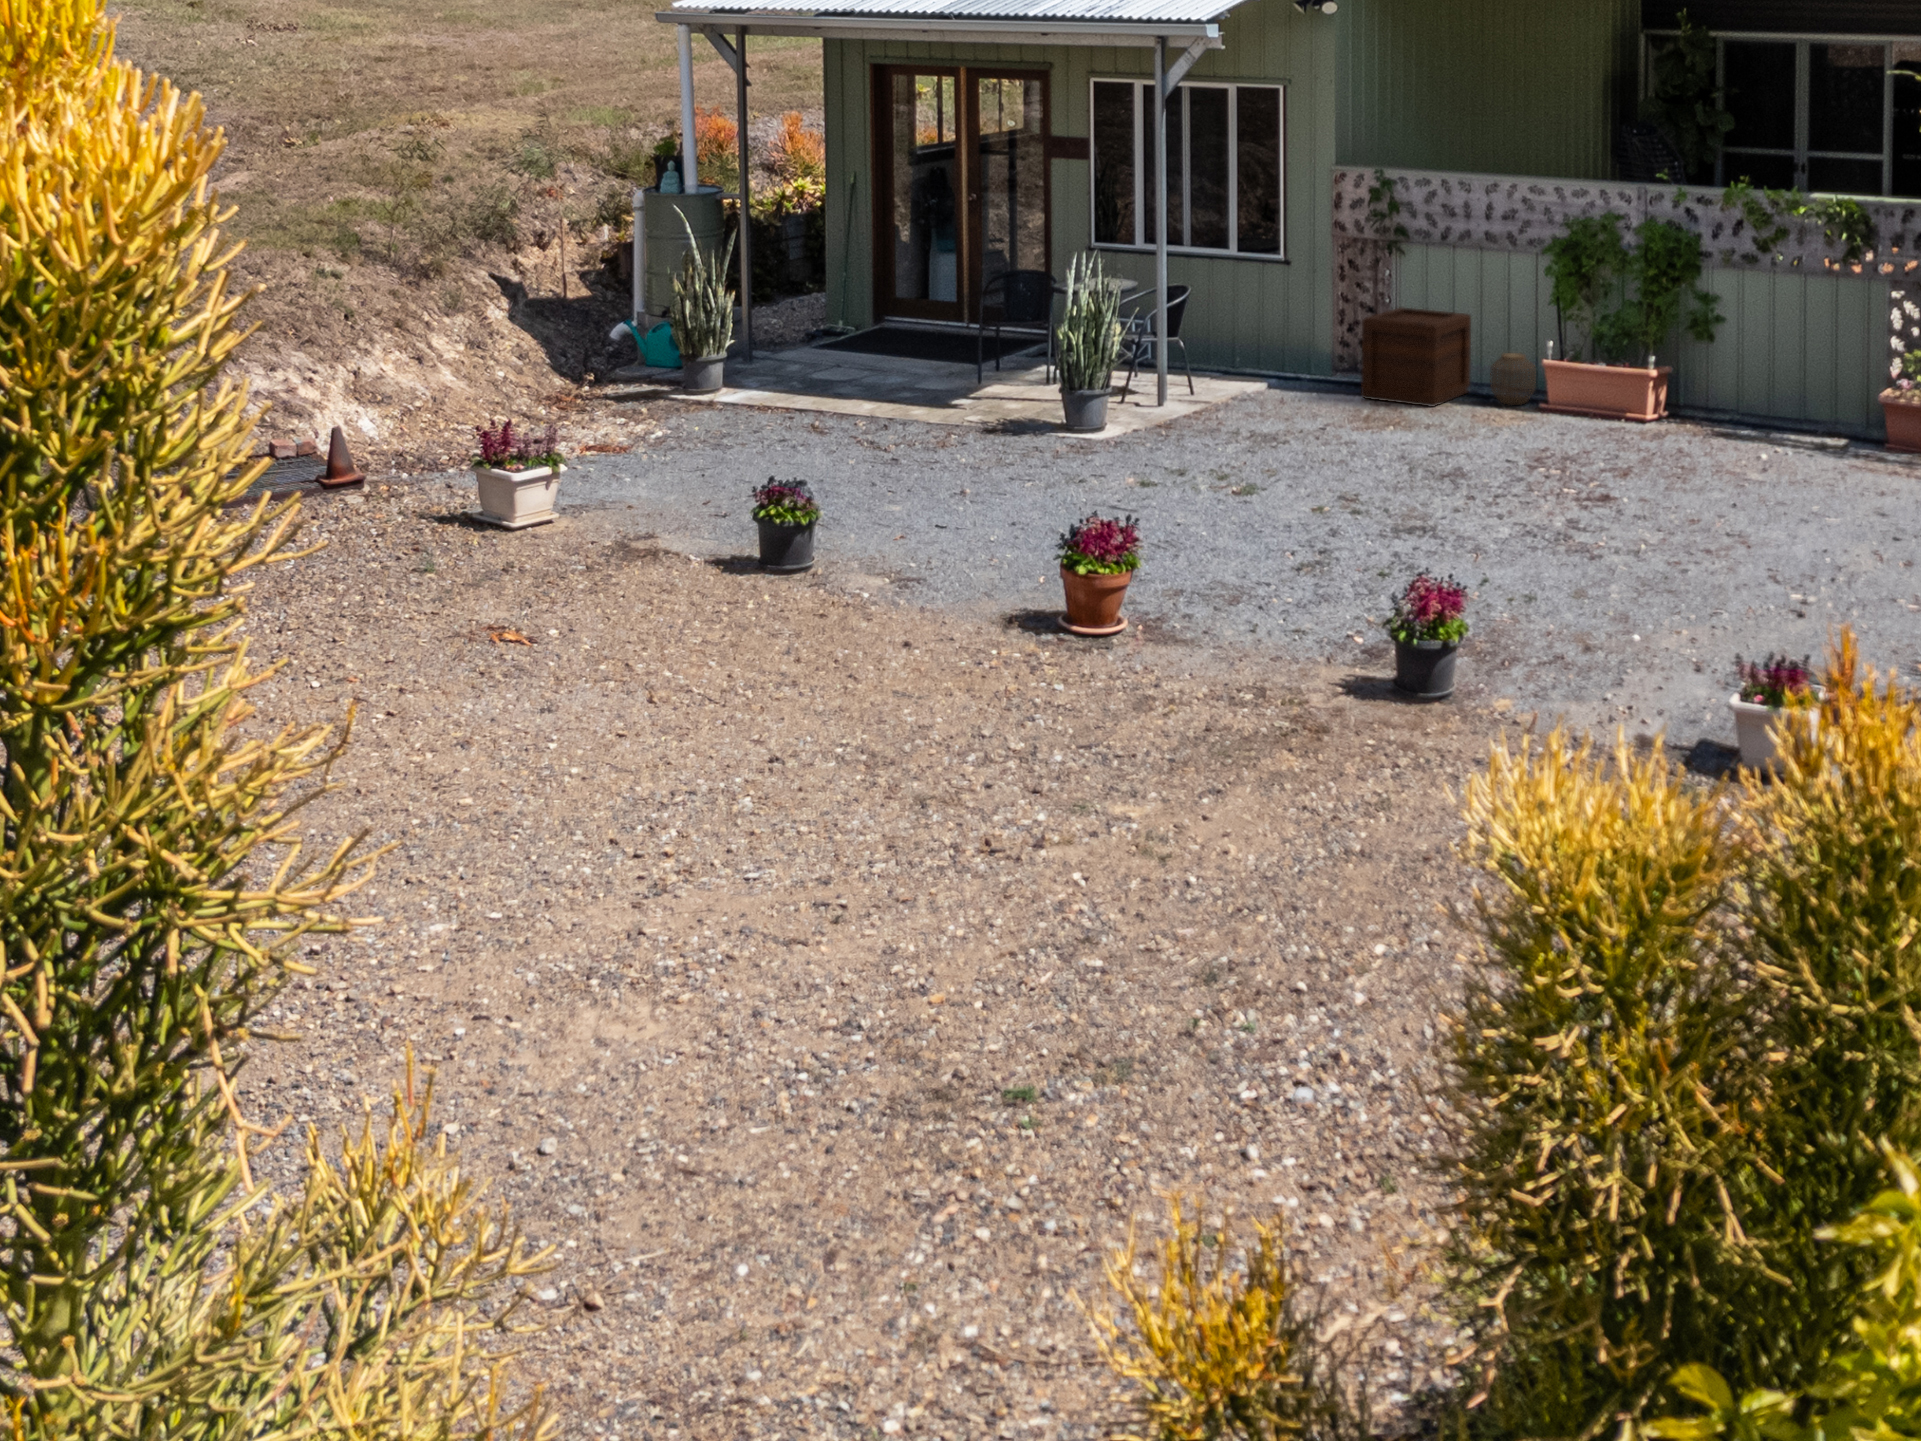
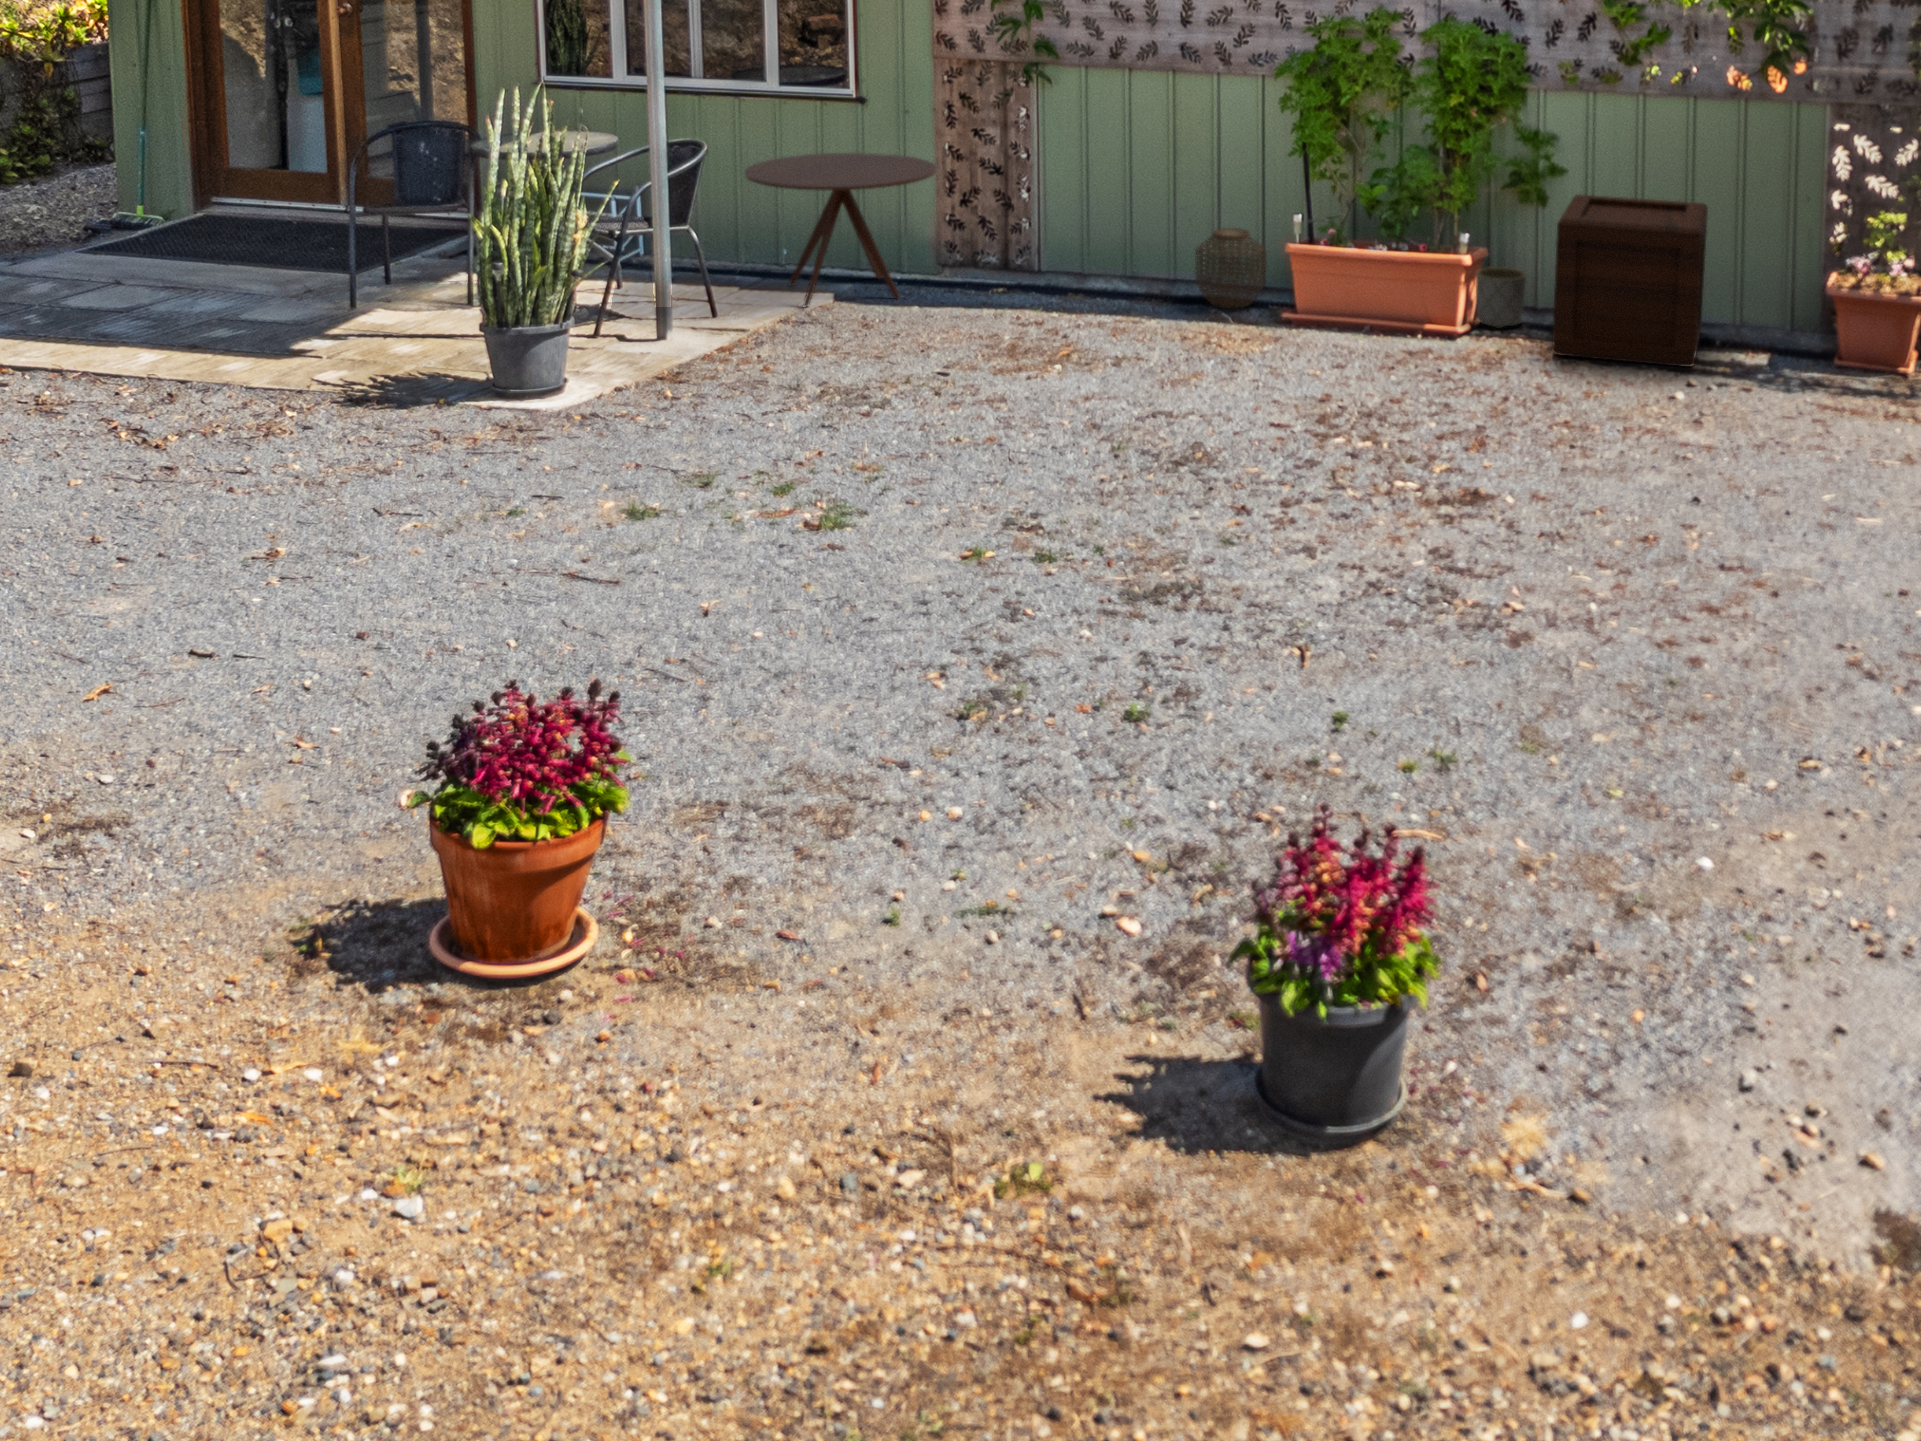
round table: none [1212,298,1331,393] -> present [744,153,937,308]
wooden crate: present [1361,307,1471,407] -> present [1552,195,1708,367]
planter: none [1666,383,1699,422] -> present [1476,267,1526,328]

